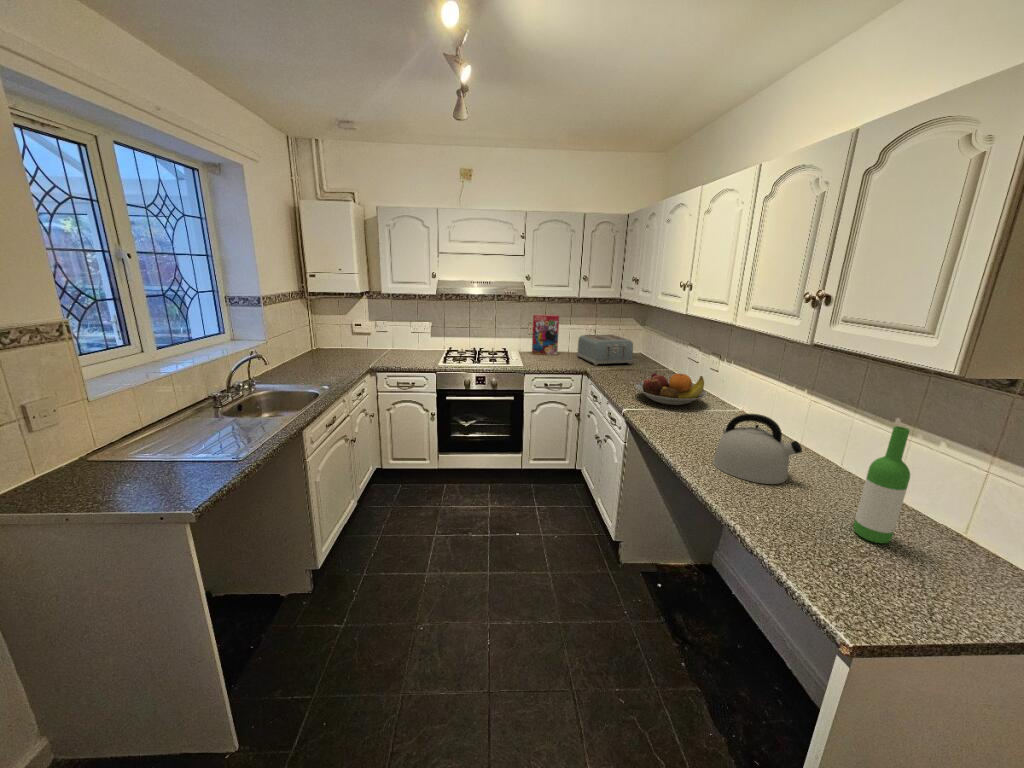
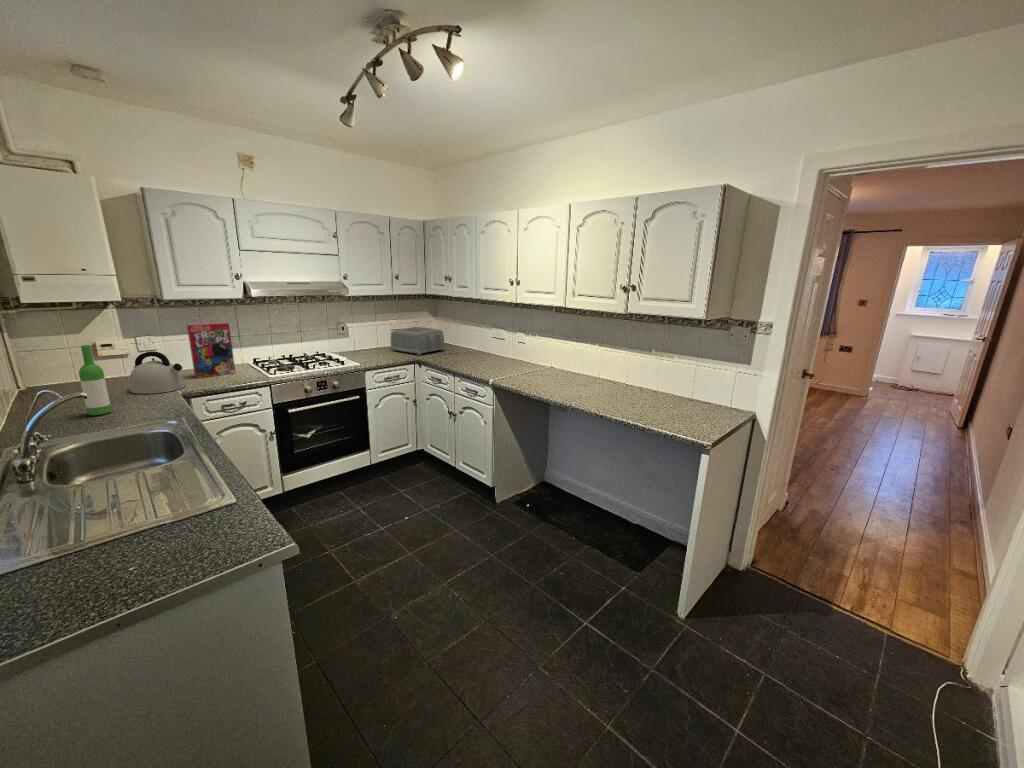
cereal box: present [532,315,559,355] -> present [187,322,235,378]
fruit bowl: present [635,373,707,405] -> none [483,348,535,372]
kettle: present [713,414,802,484] -> present [130,351,185,394]
wine bottle: present [853,426,910,543] -> present [79,345,111,415]

